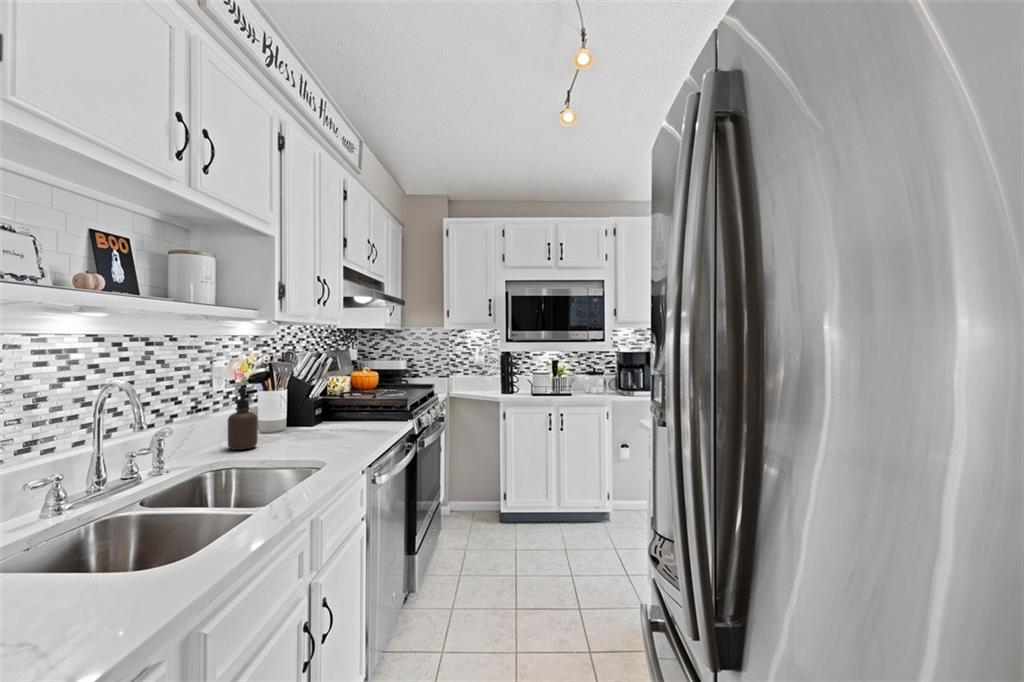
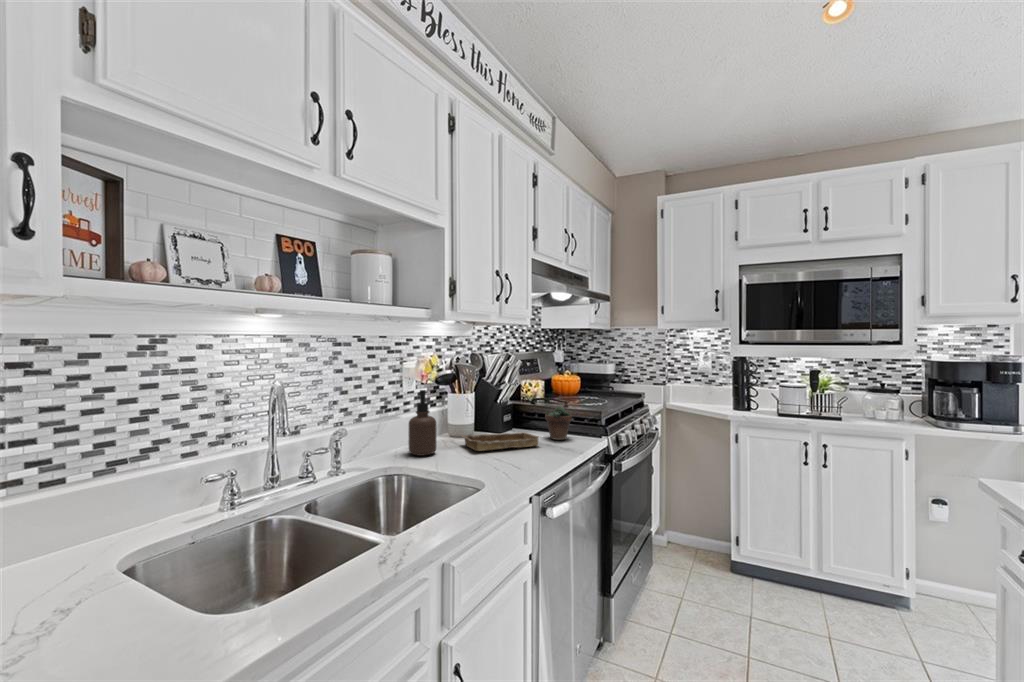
succulent plant: none [356,388,380,426] -> present [545,397,572,440]
tray: none [278,422,356,441] -> present [464,432,539,451]

